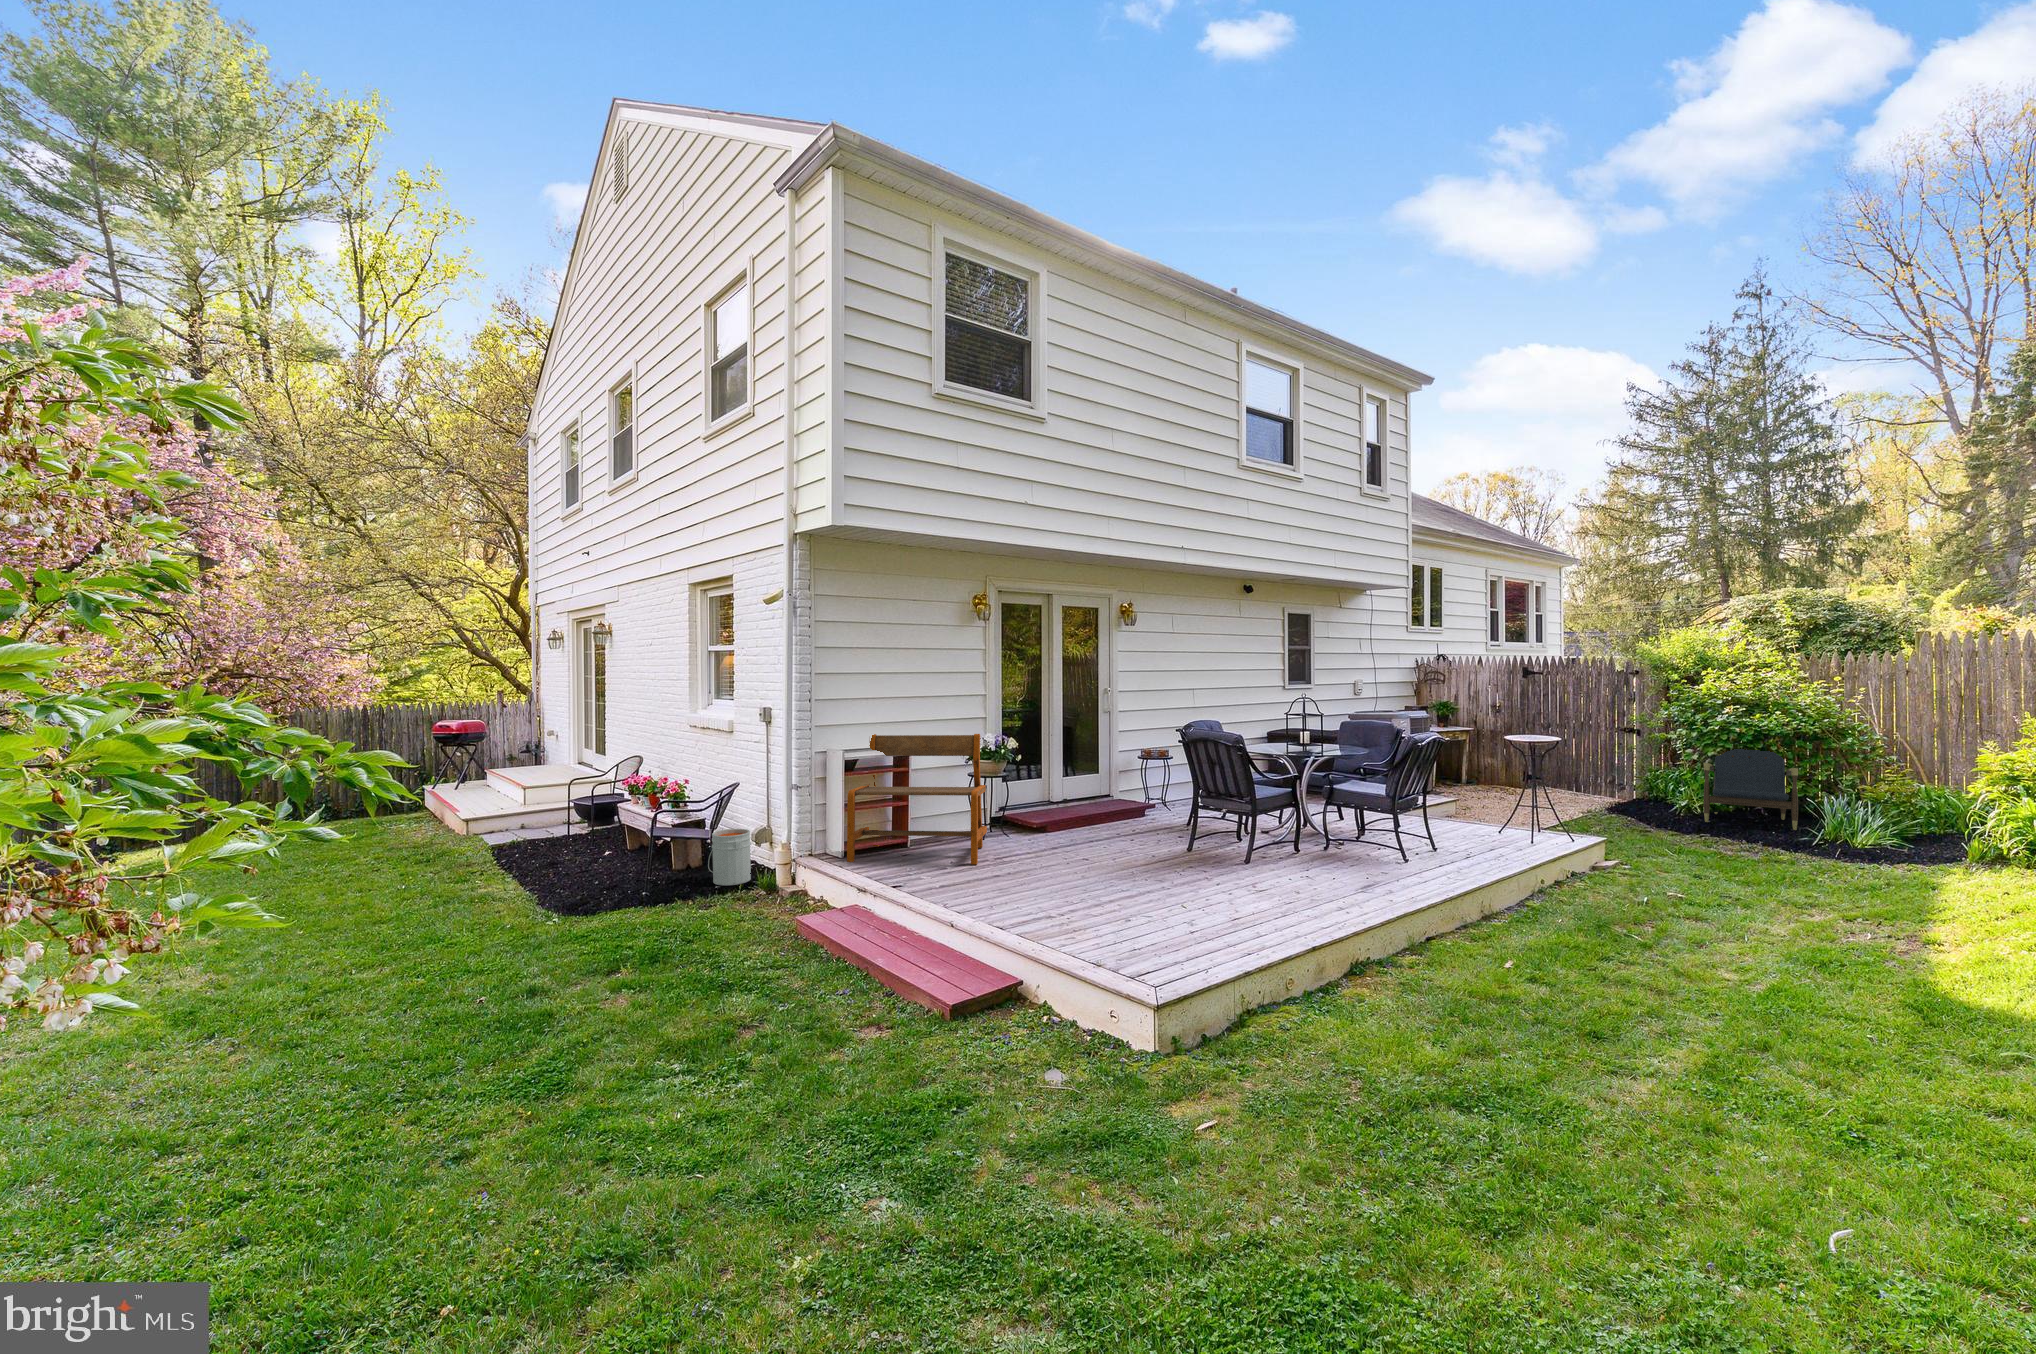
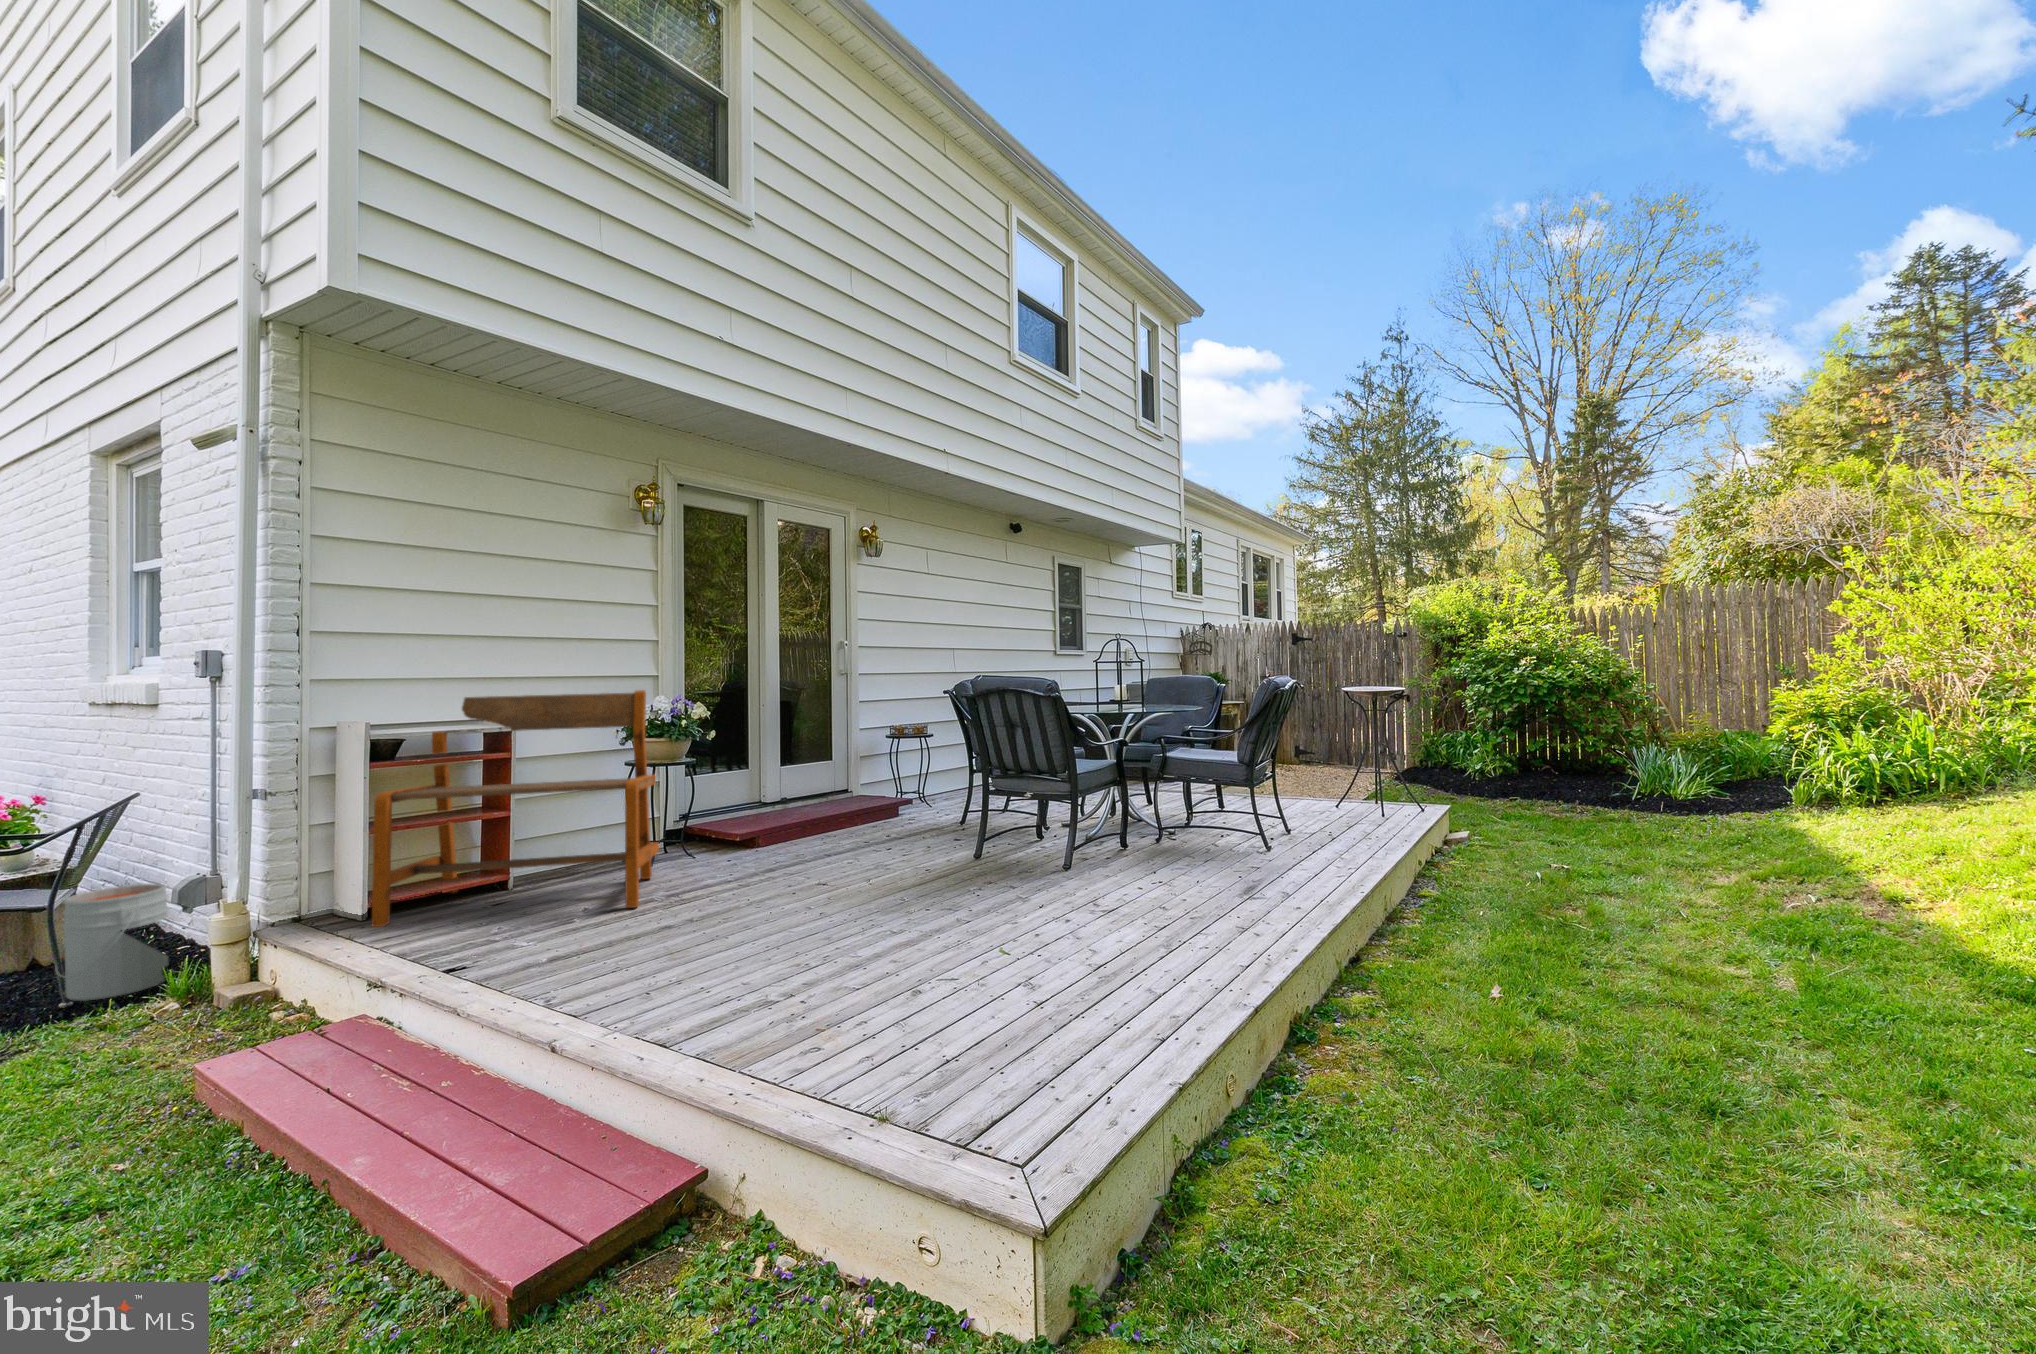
lounge chair: present [1704,749,1798,830] -> none [1469,702,1558,788]

